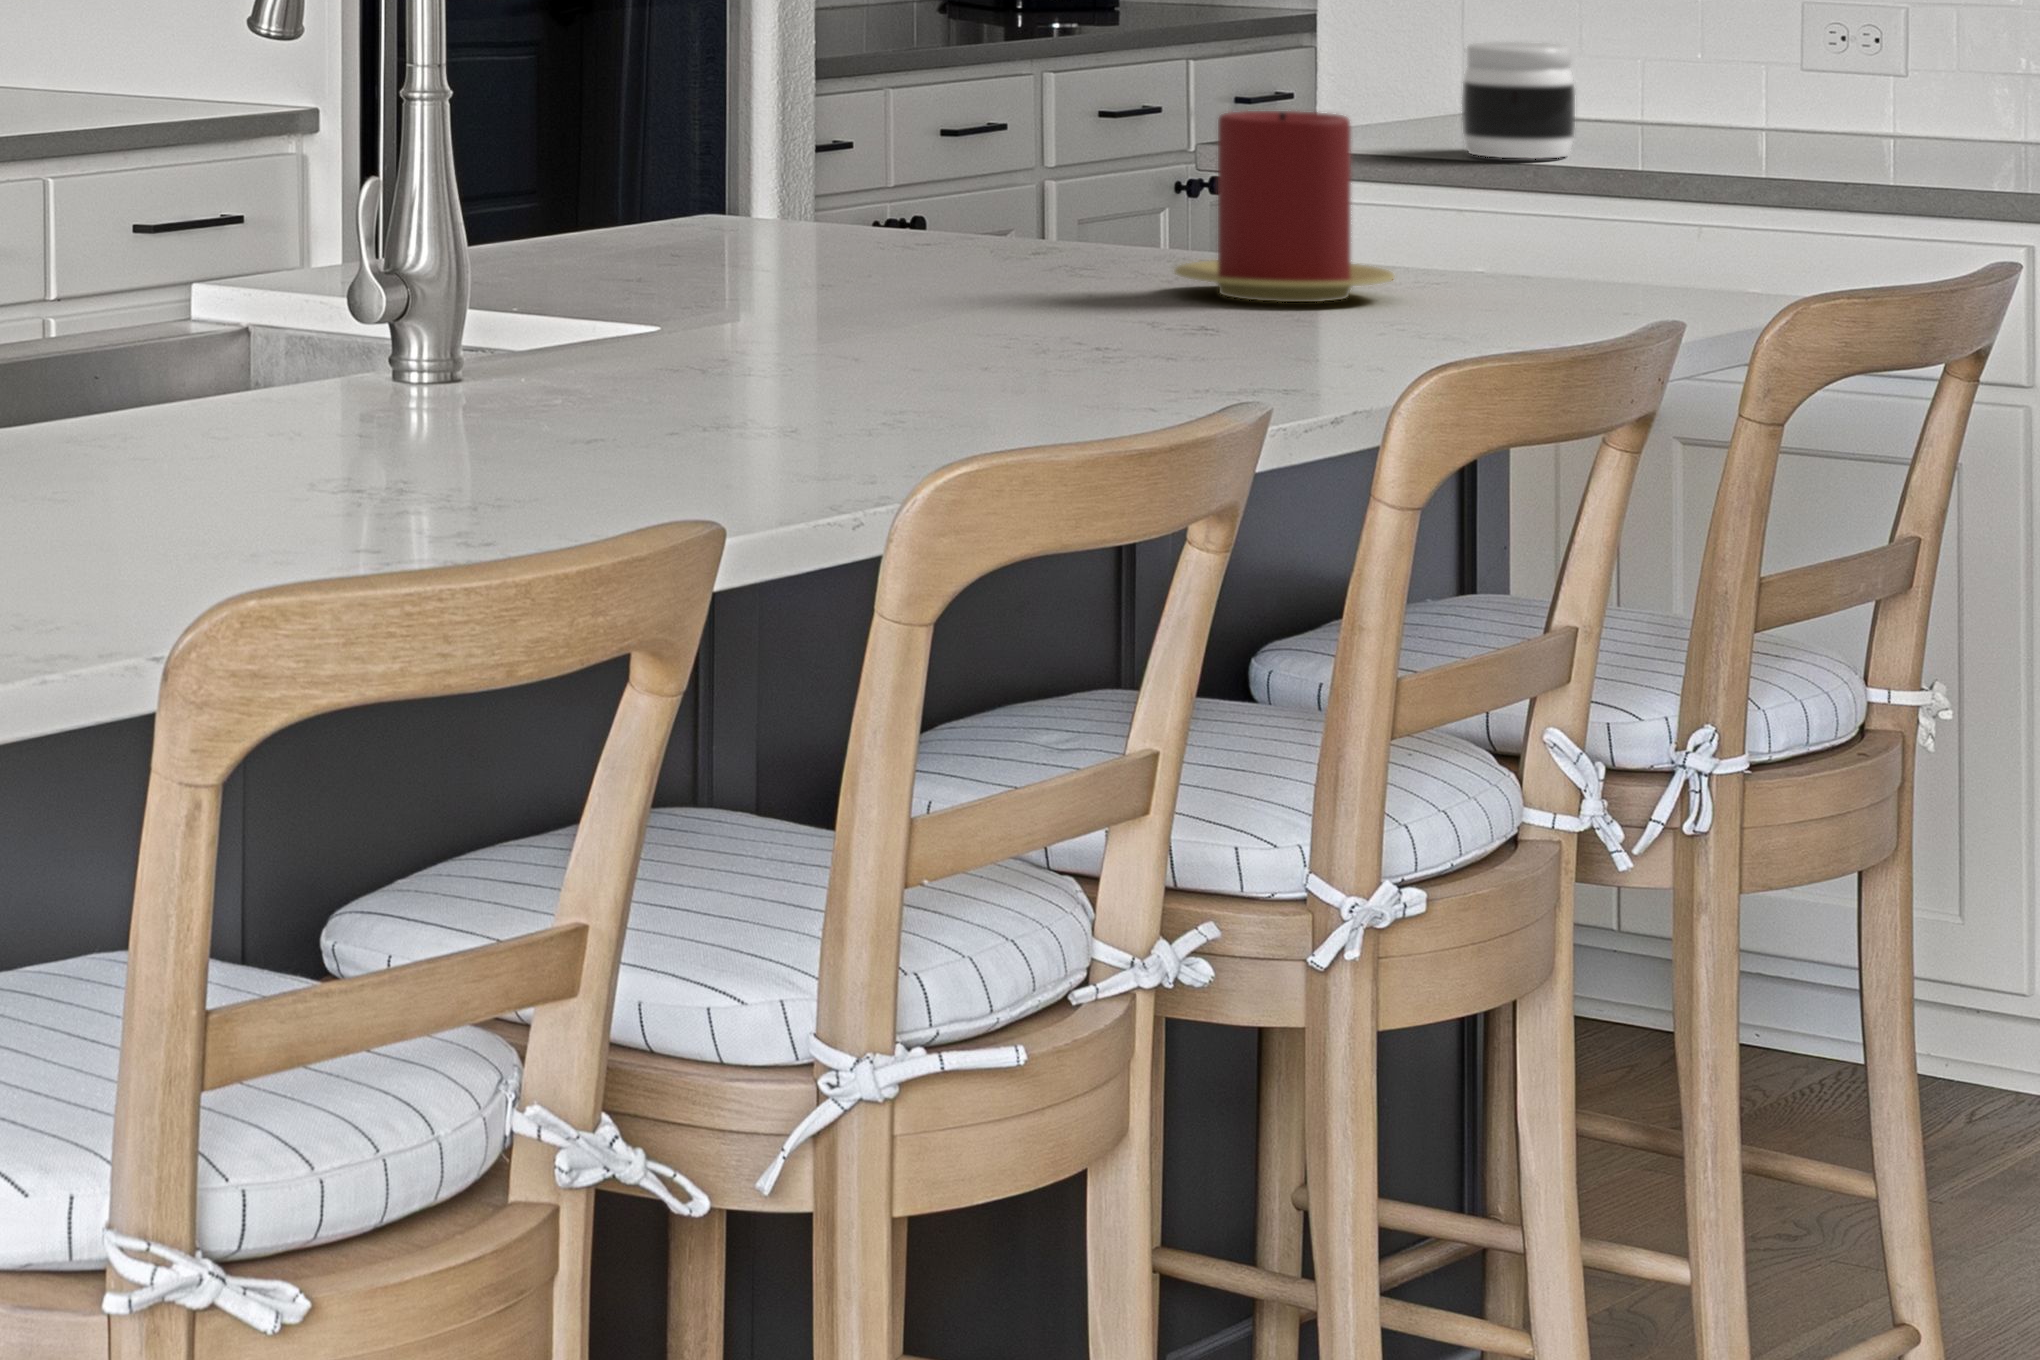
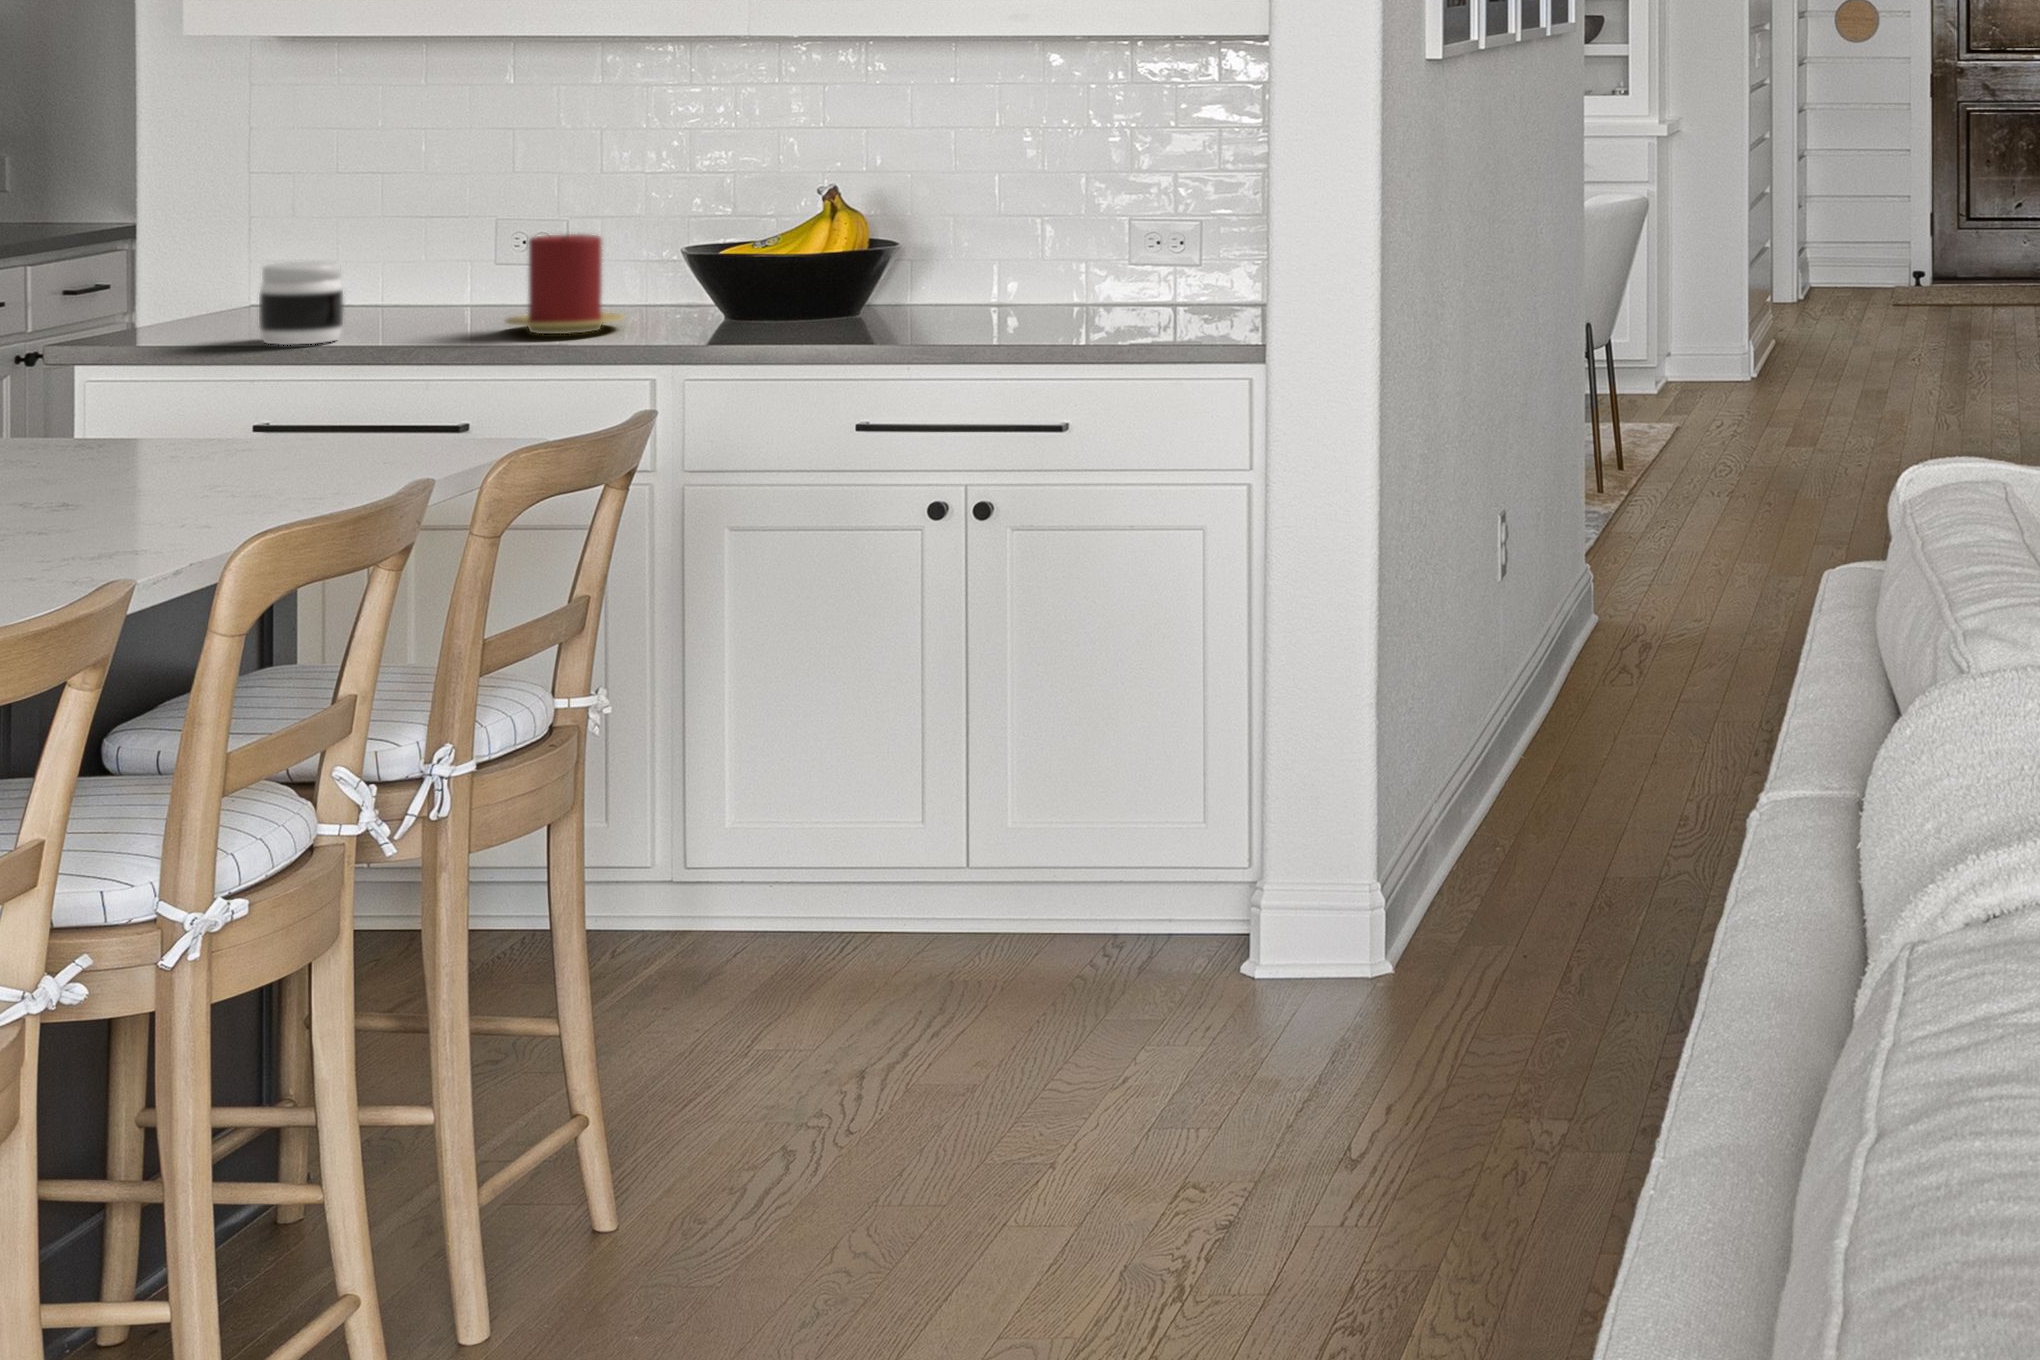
candle: present [1175,111,1394,302] -> present [505,234,624,334]

